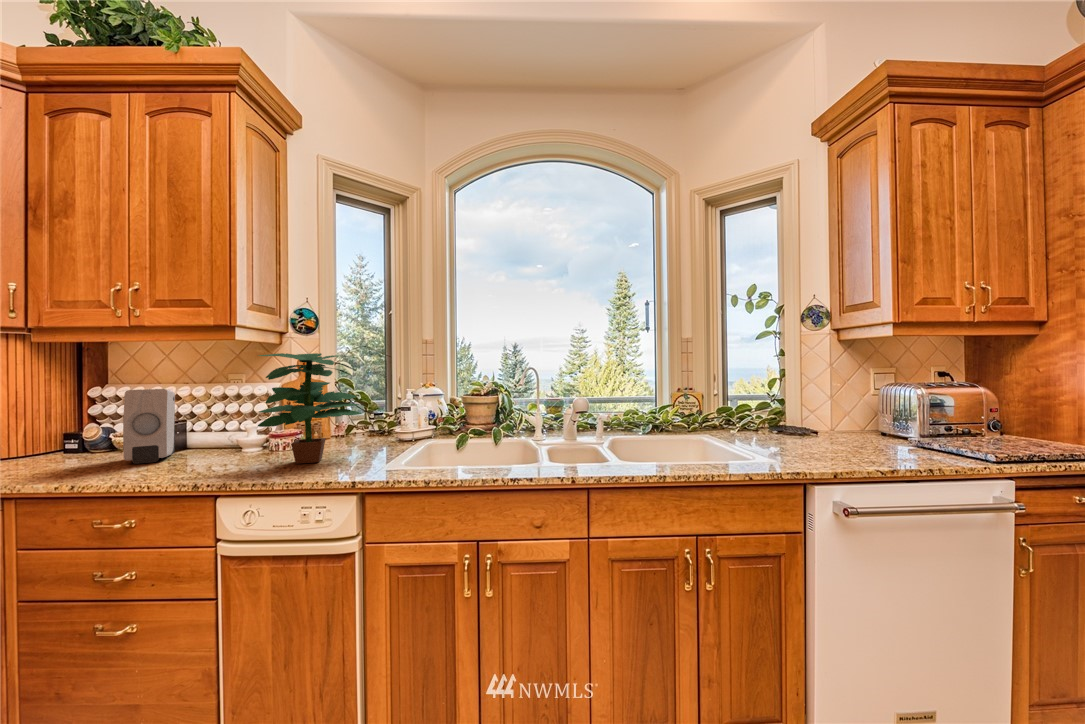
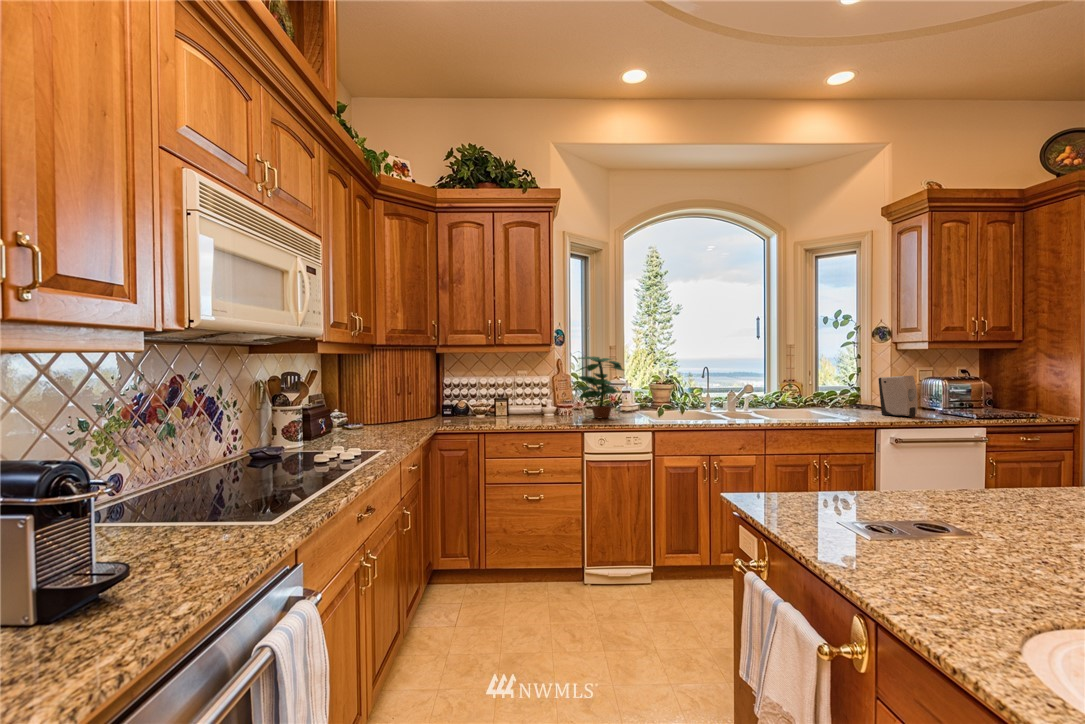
soap dispenser: present [123,389,175,464] -> present [878,376,918,417]

